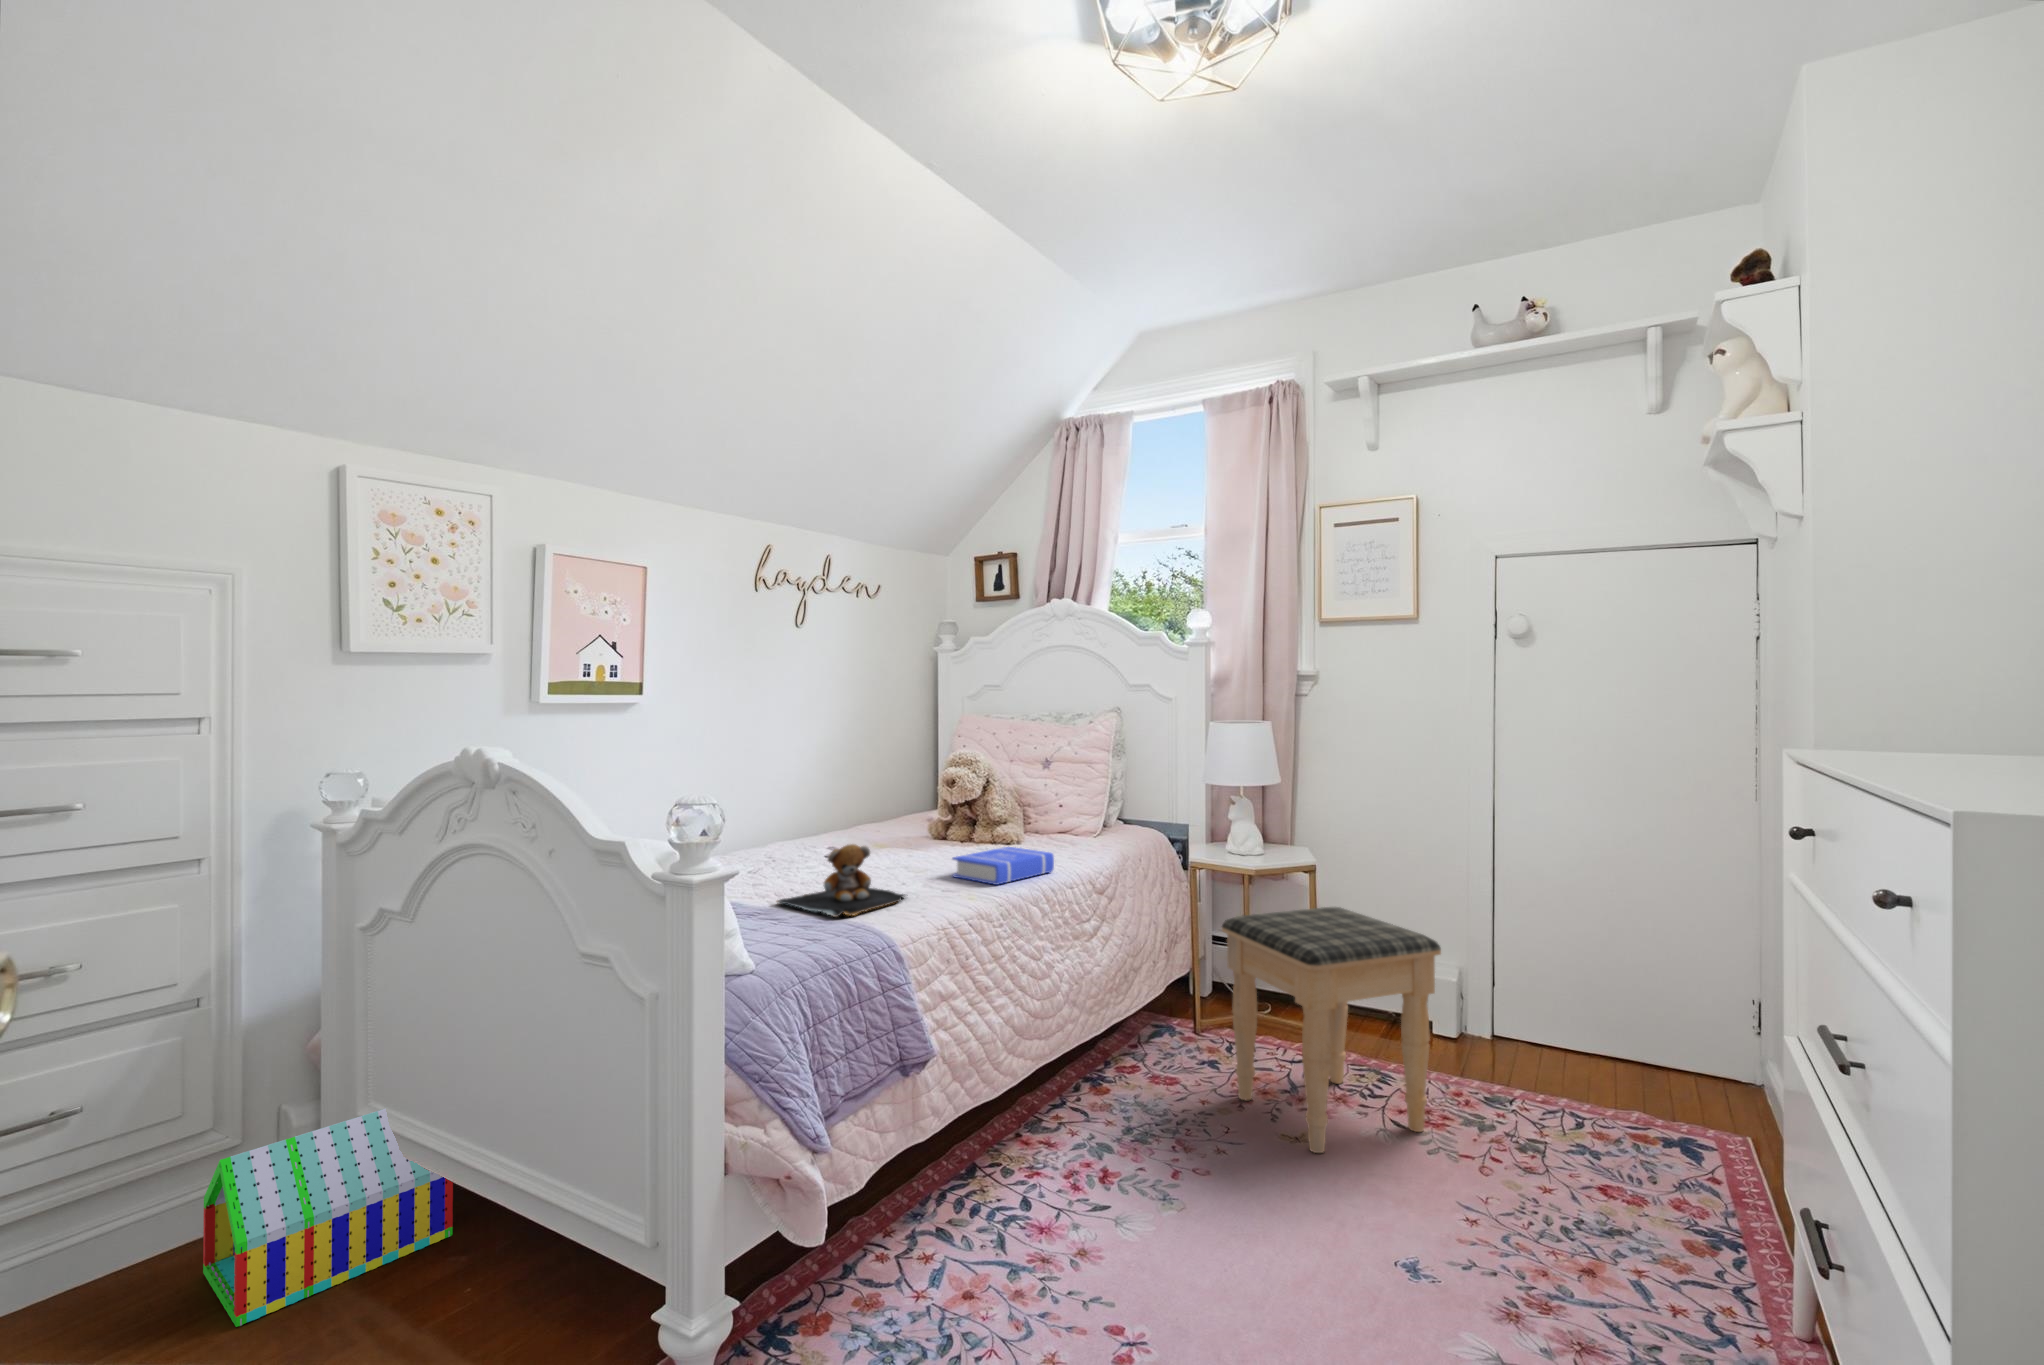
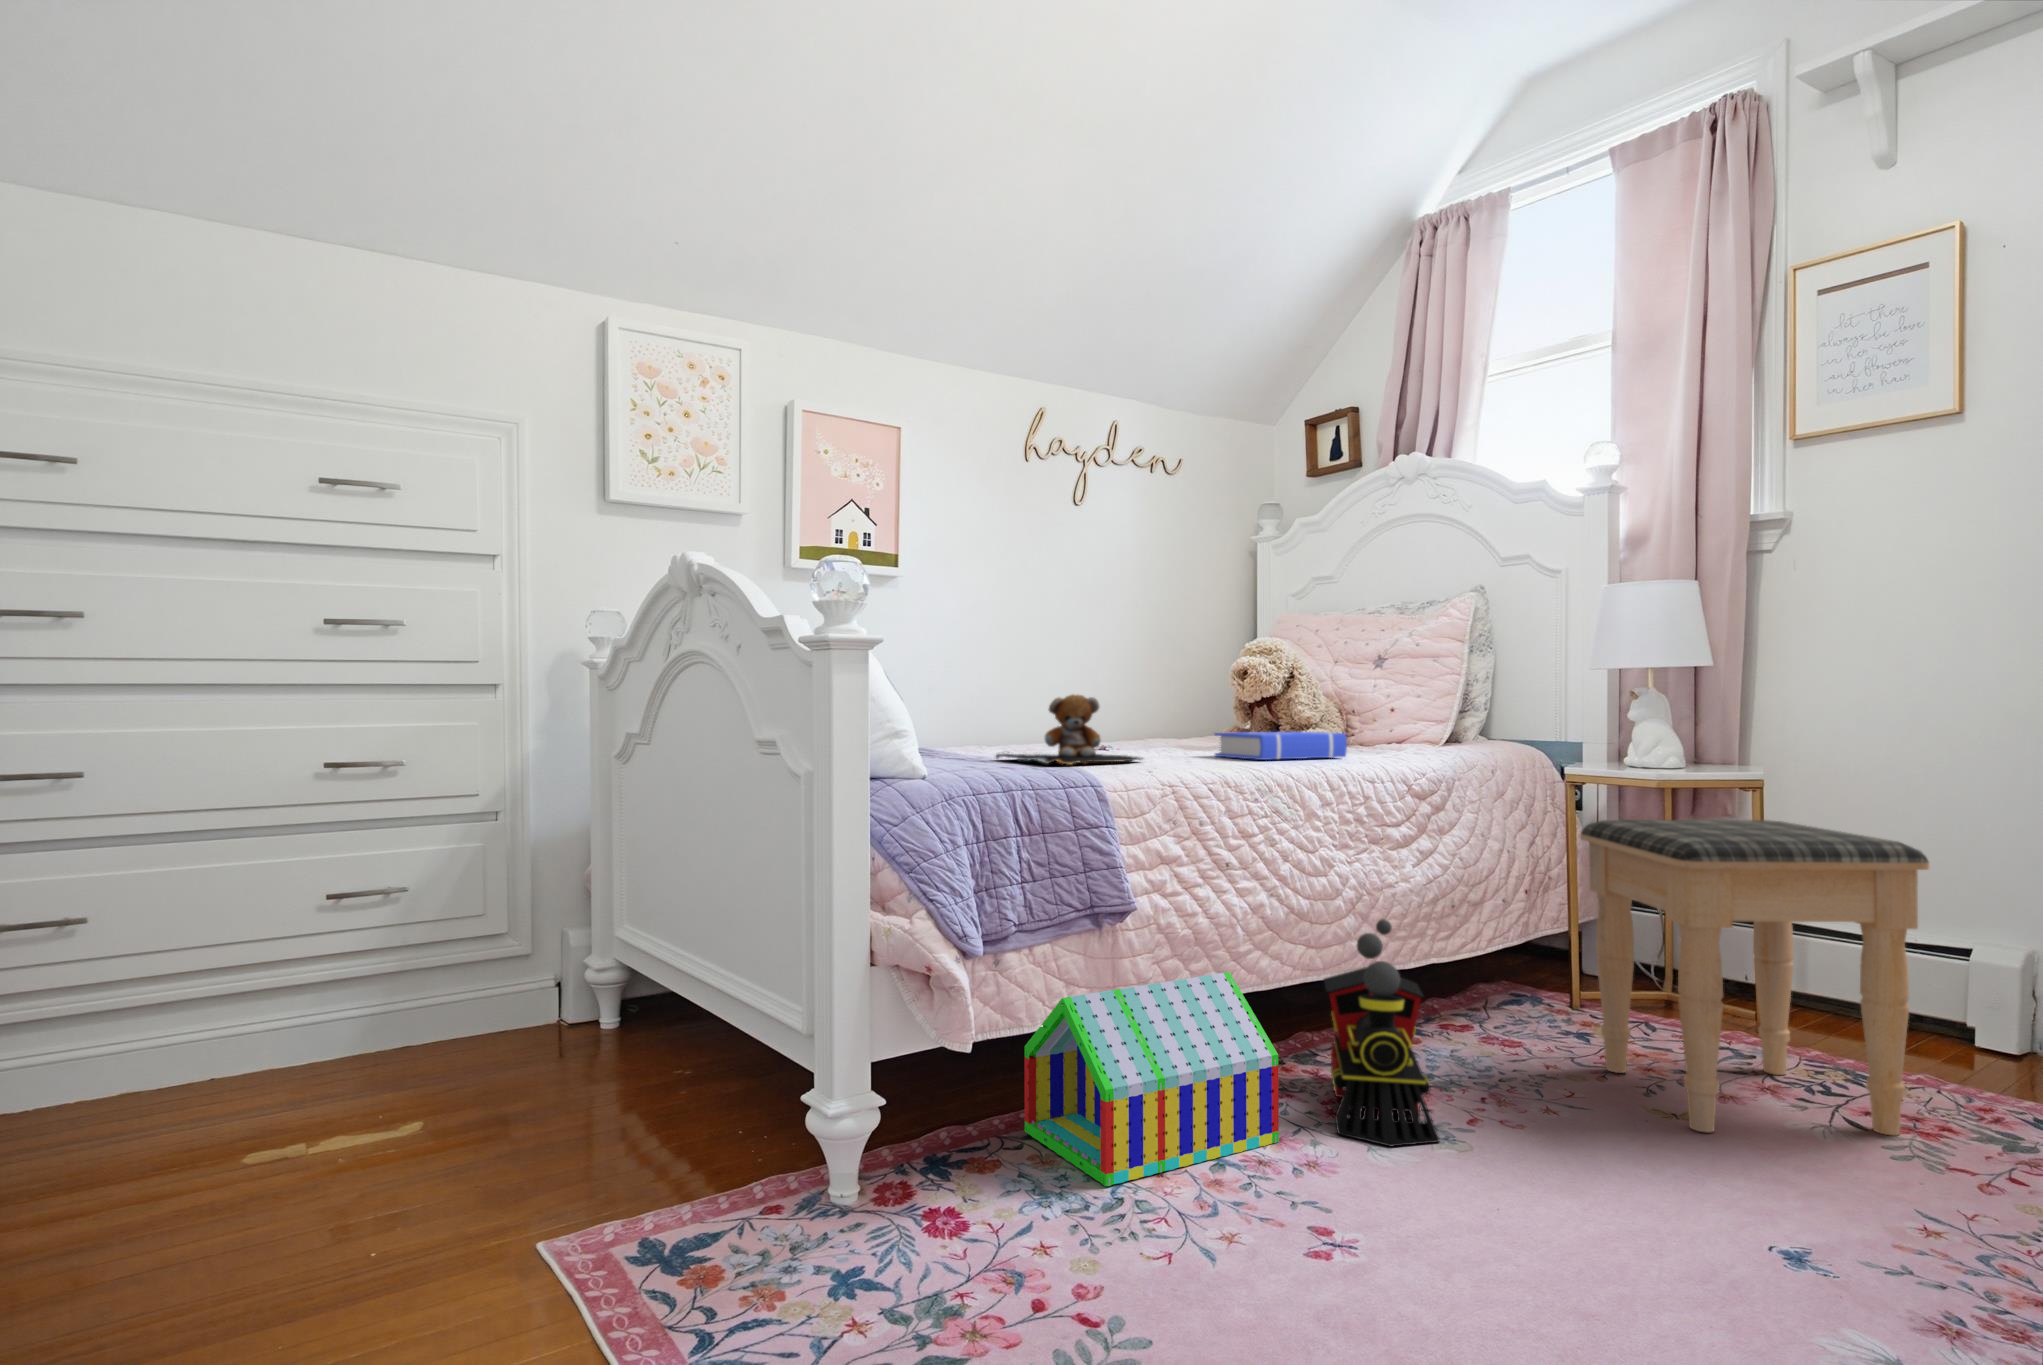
toy train: none [1054,1022,1162,1217] -> present [1324,919,1439,1146]
toy house: present [203,1109,453,1327] -> present [1025,972,1279,1186]

